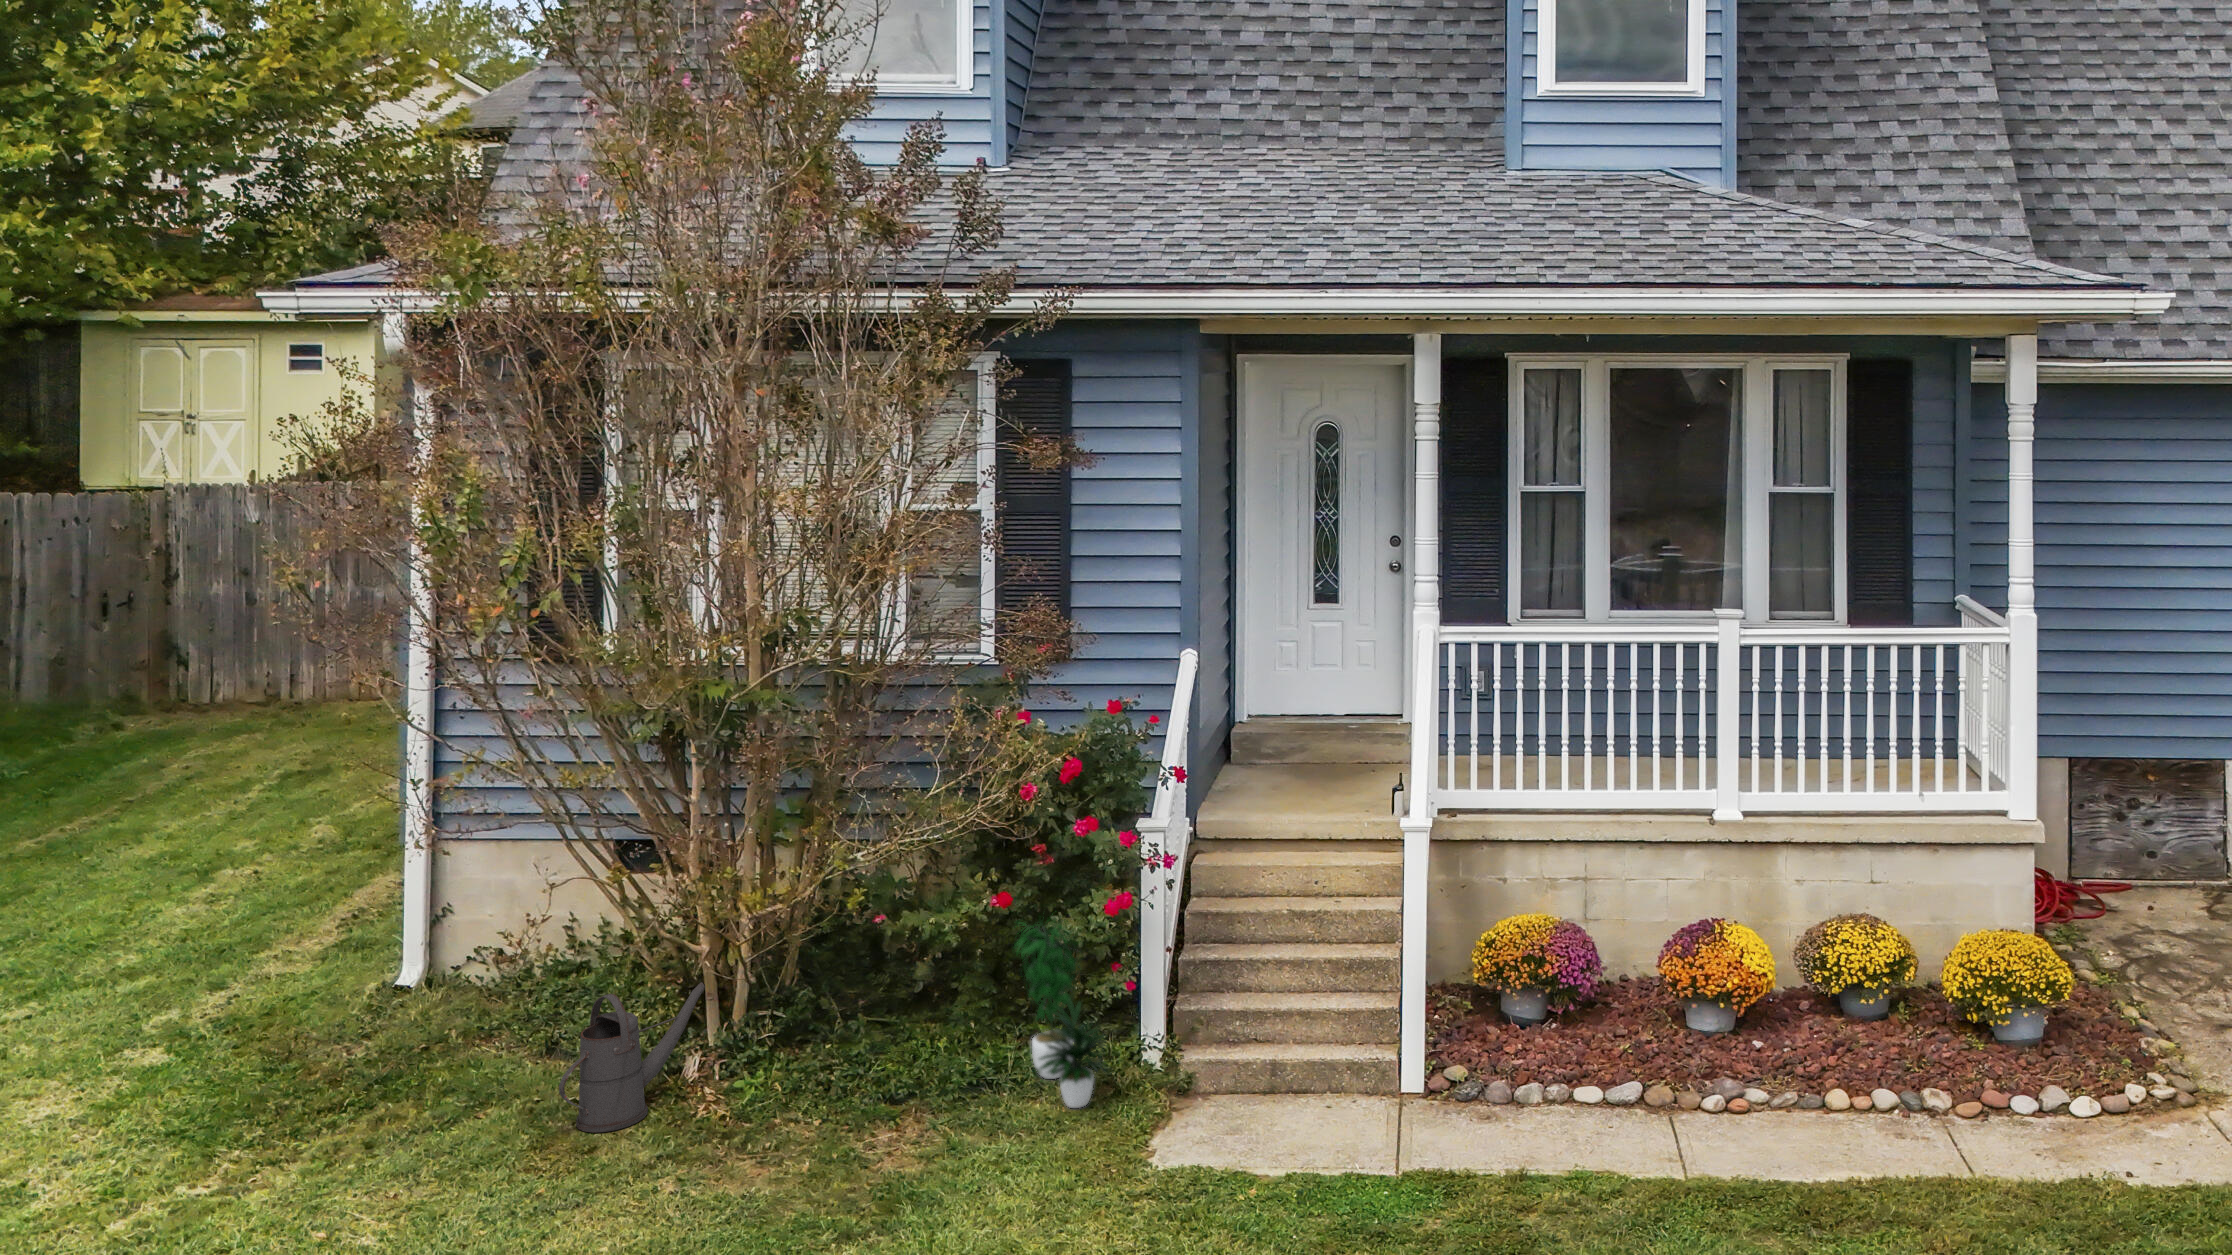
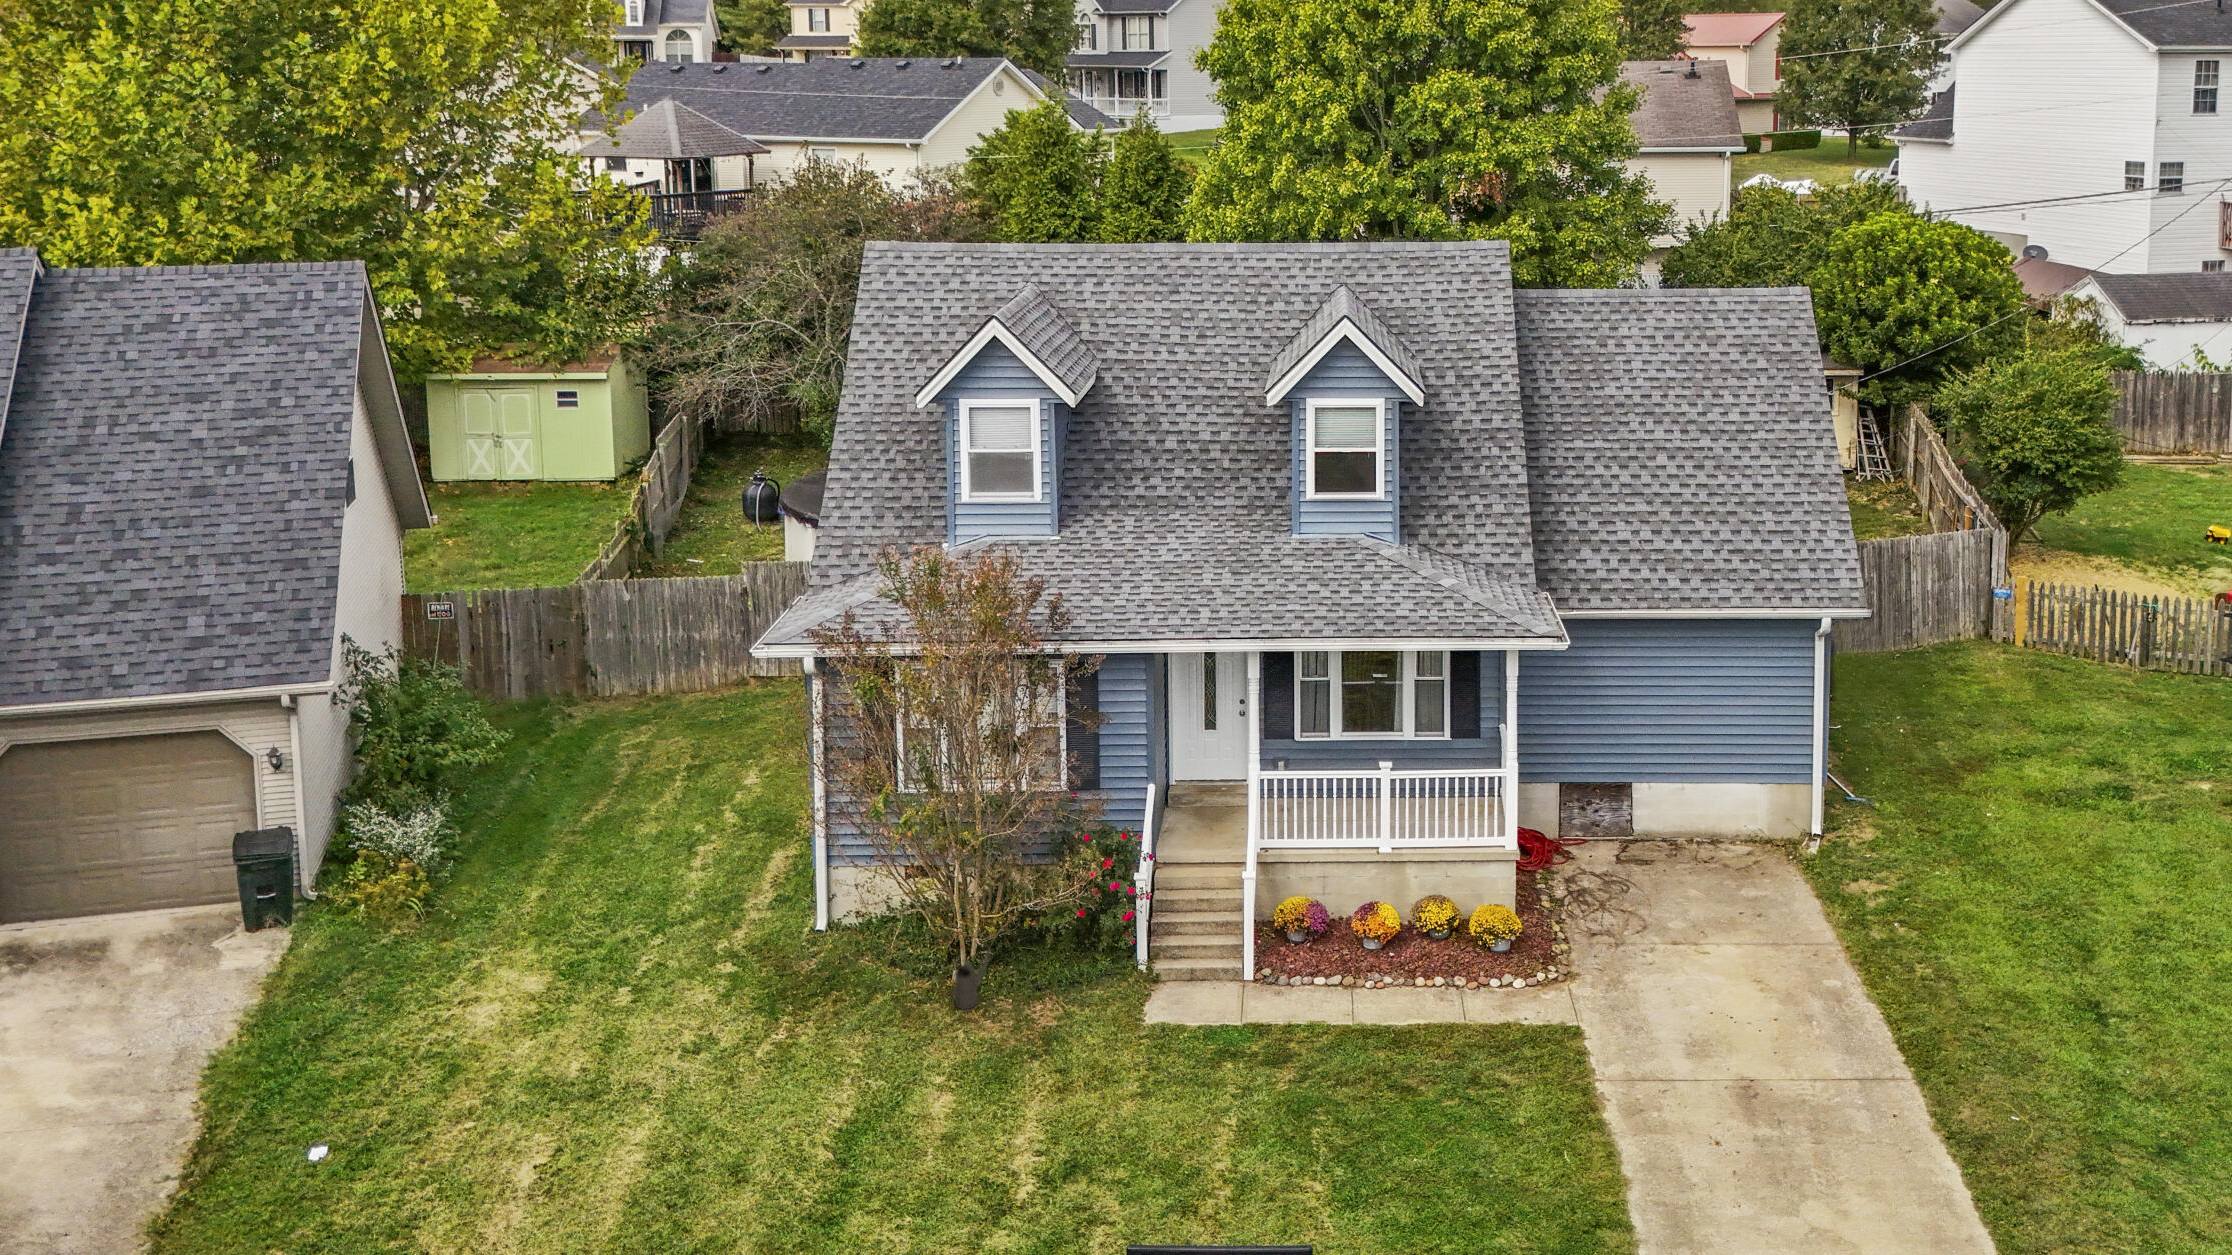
potted plant: present [1015,914,1107,1108] -> none [1108,916,1151,992]

